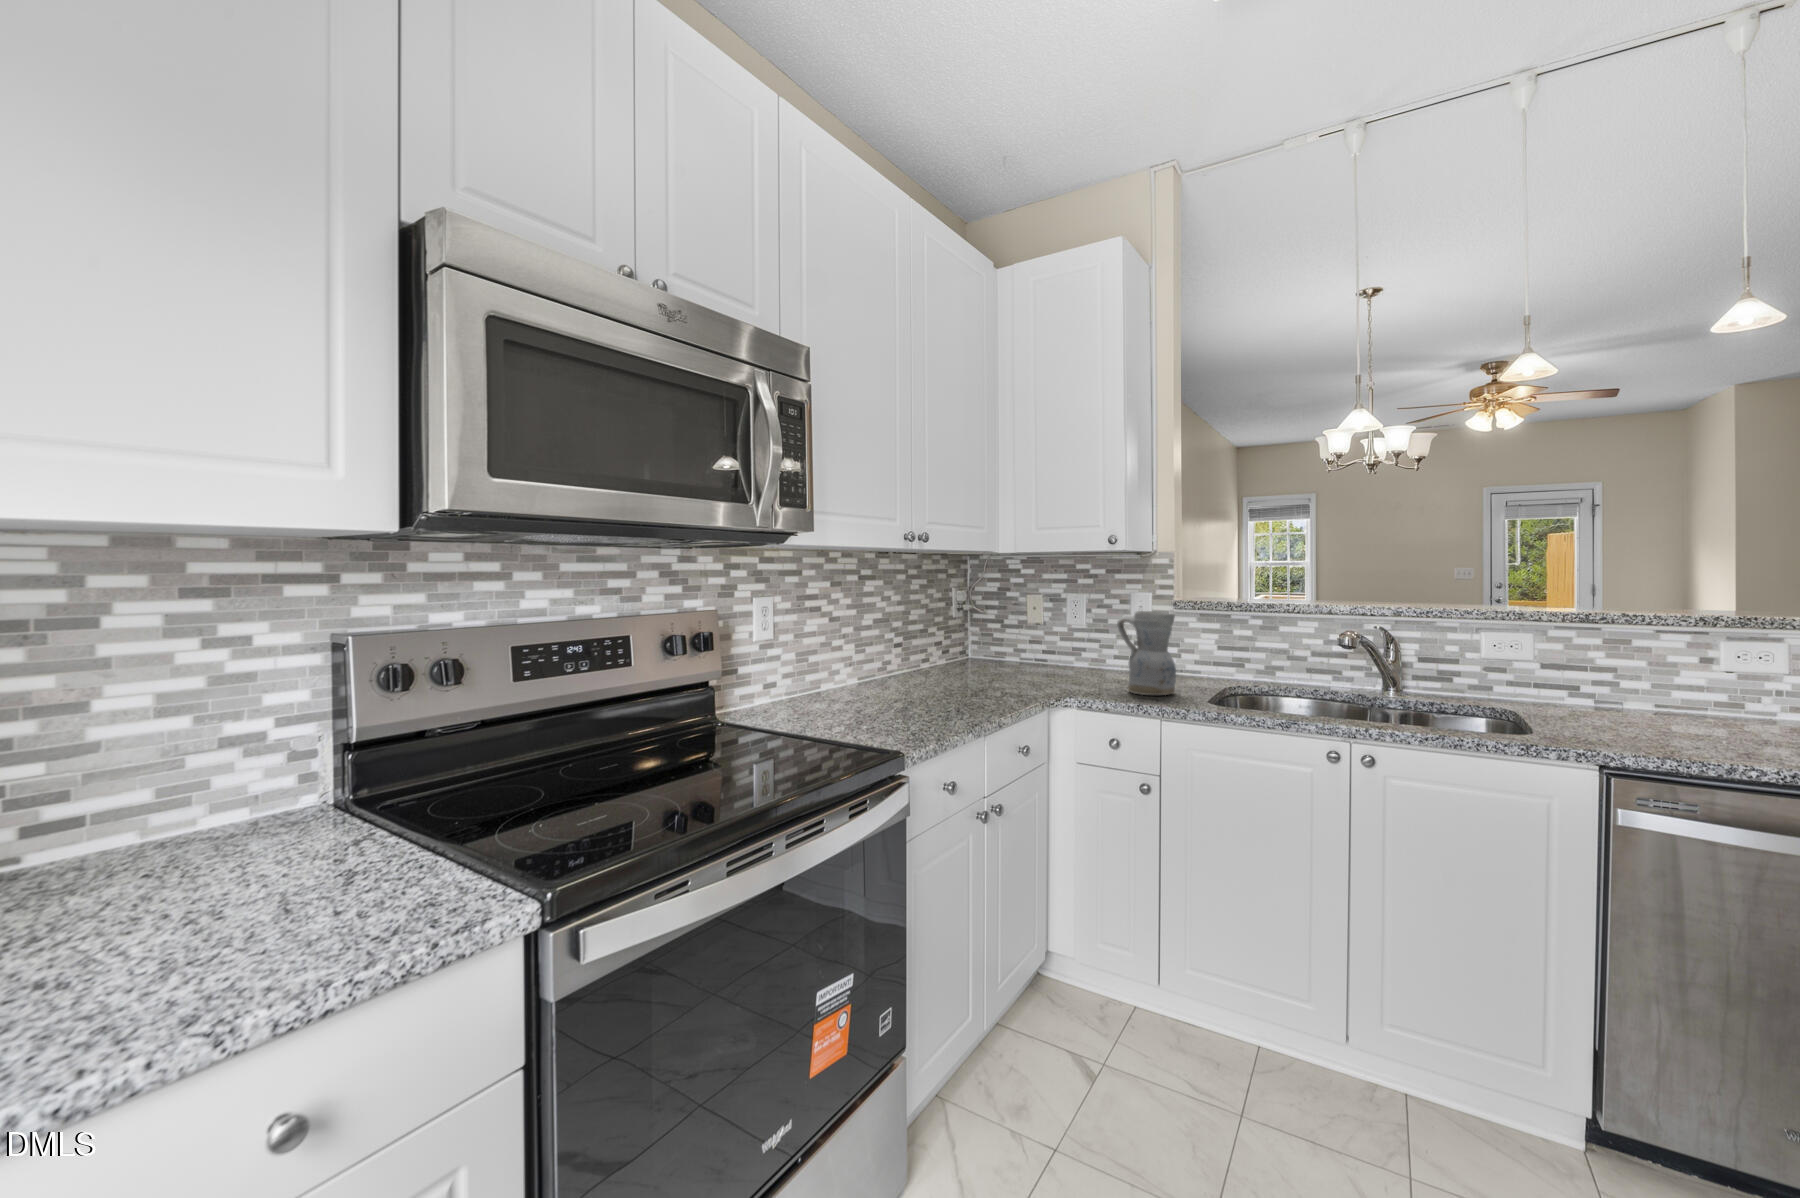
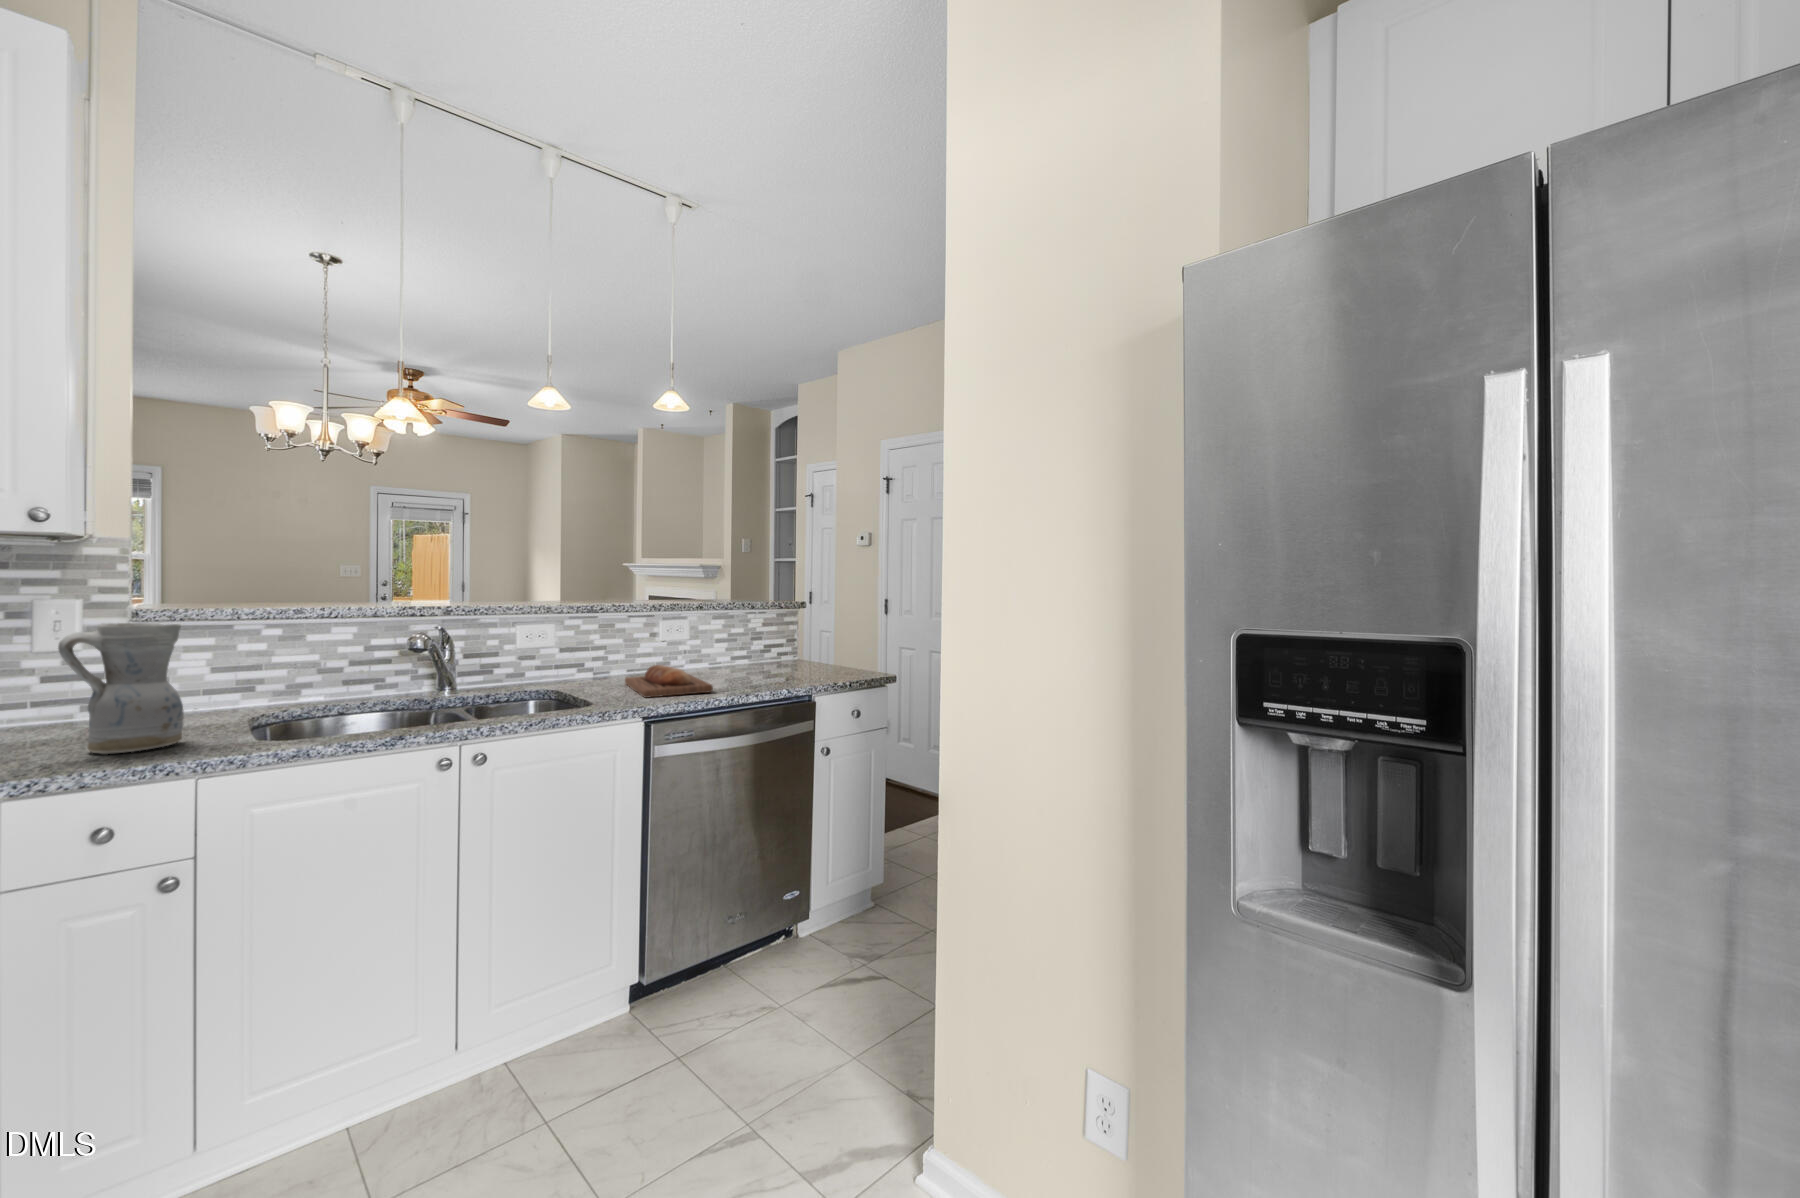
bread loaf: none [1622,703,1760,755] -> present [625,665,713,698]

